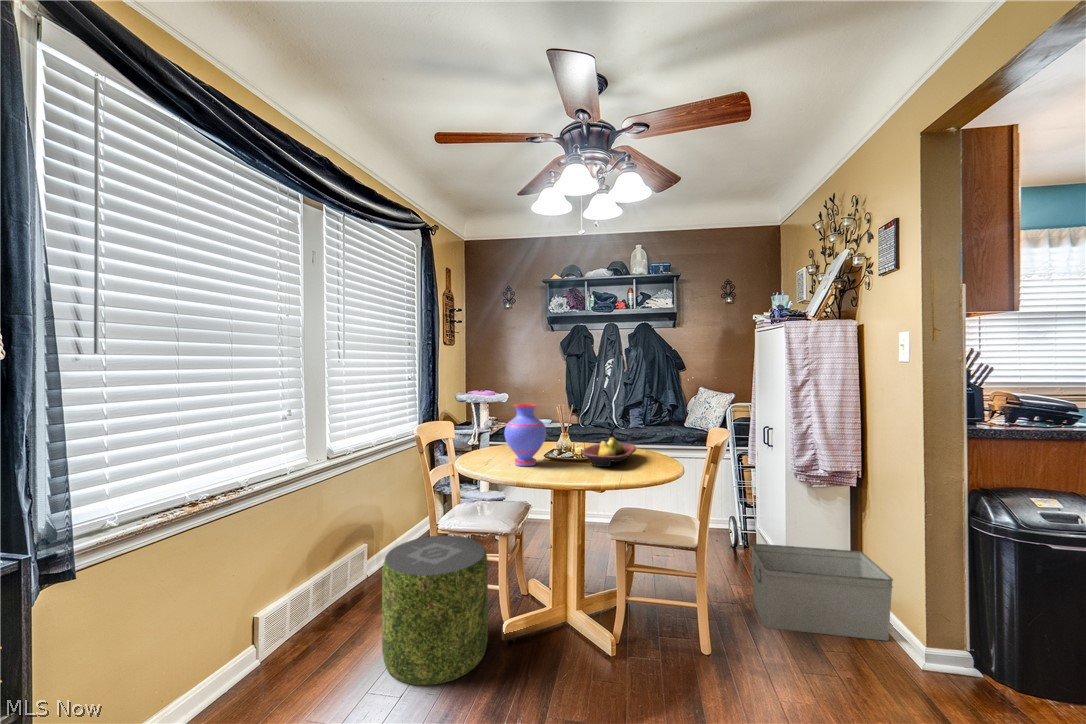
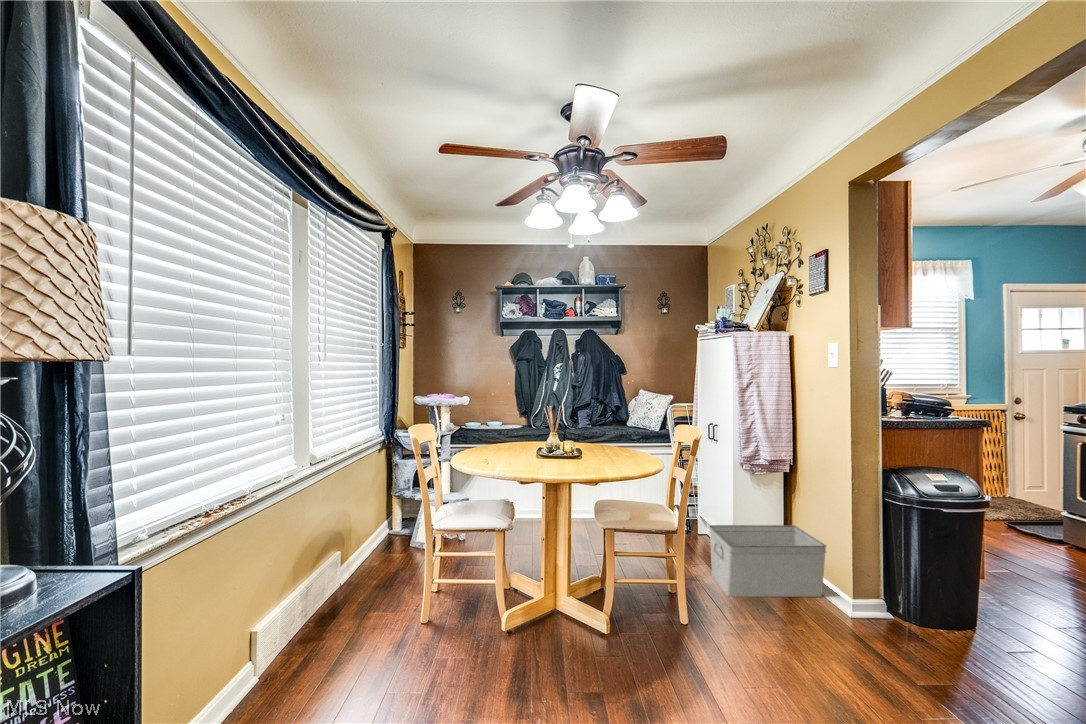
vase: present [504,404,546,466] -> none [507,406,547,465]
fruit bowl: present [581,438,636,467] -> none [578,436,624,463]
pouf: present [382,535,488,685] -> none [395,537,498,685]

